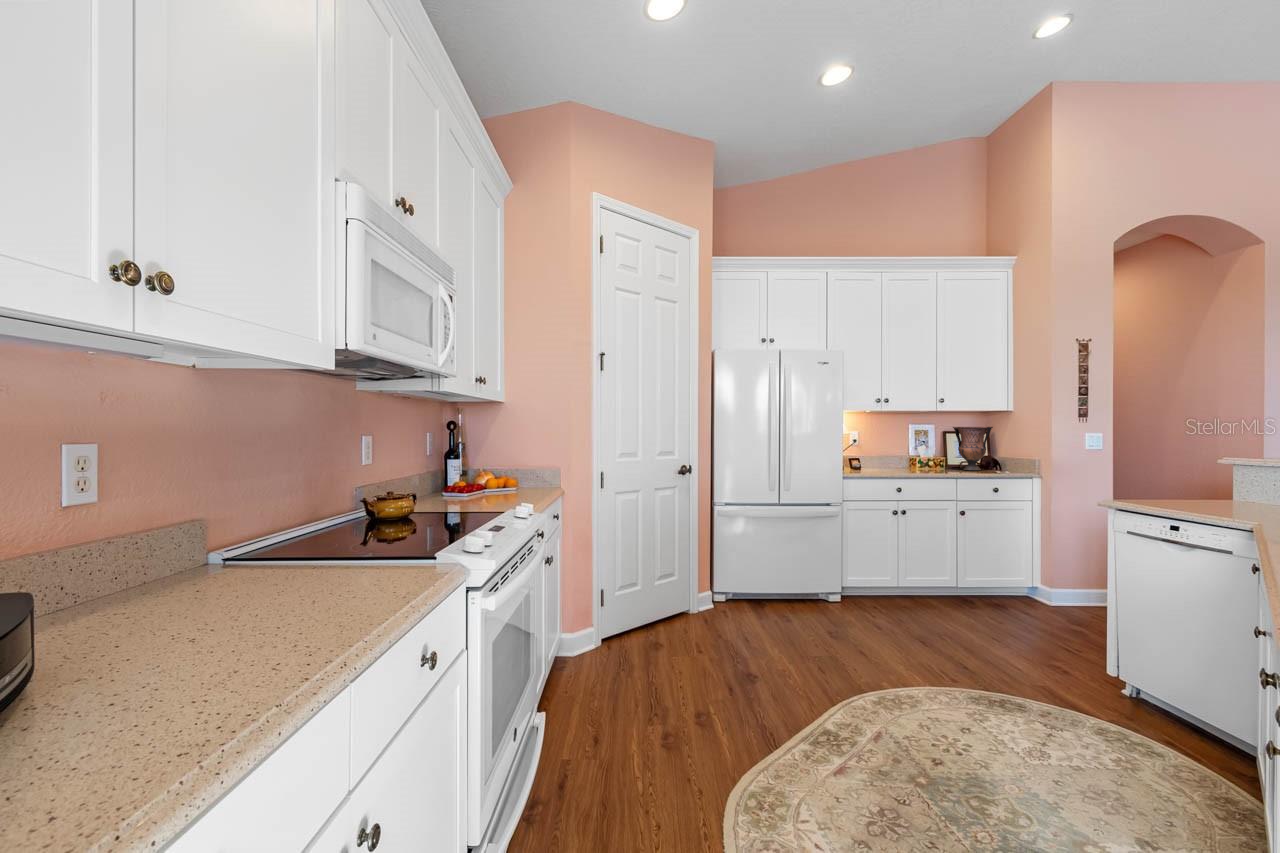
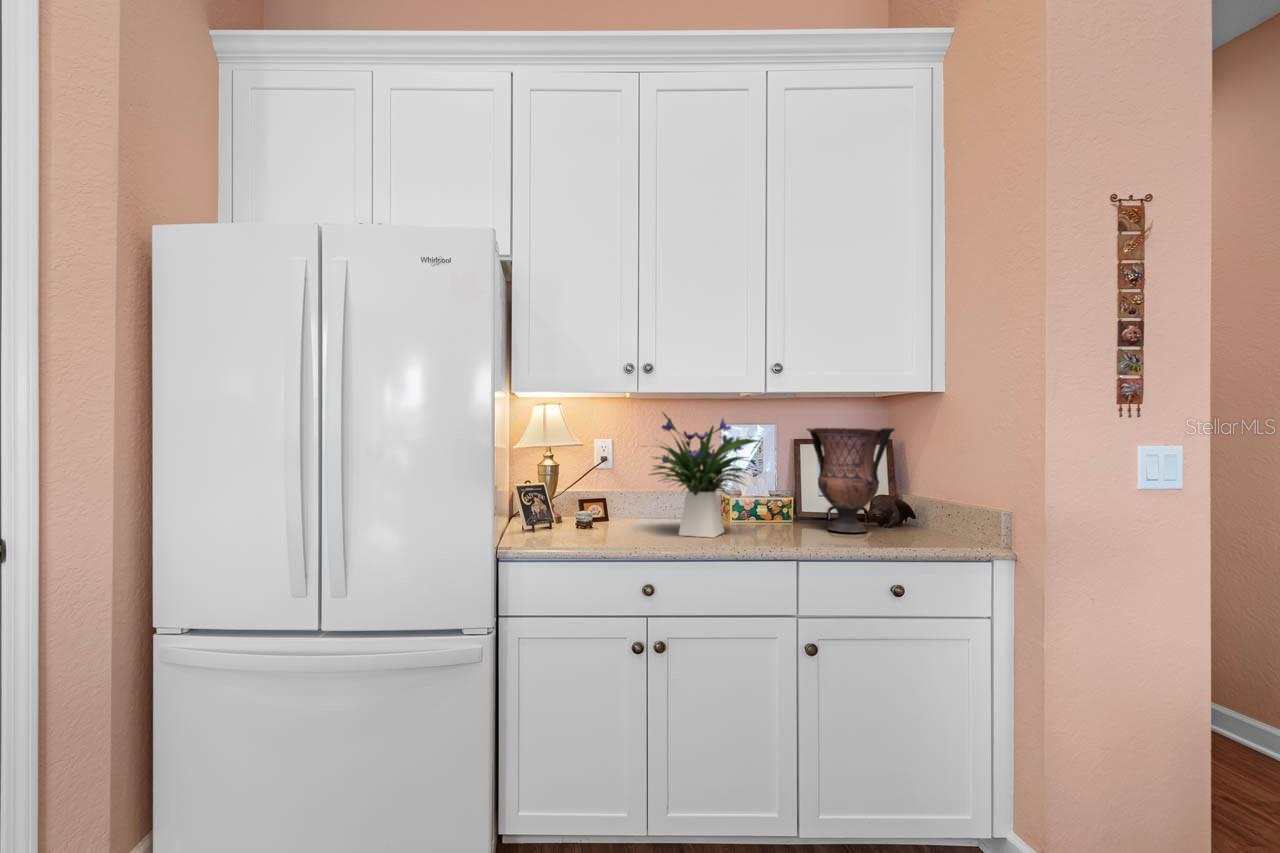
flower arrangement: none [886,421,936,472] -> present [650,413,757,538]

